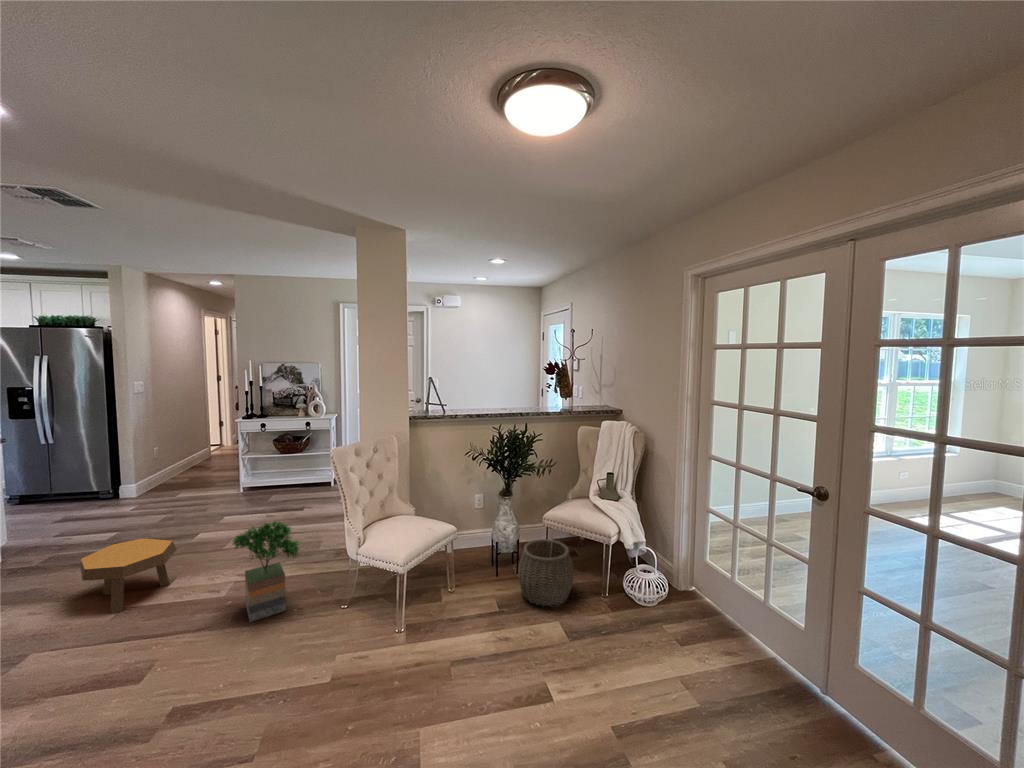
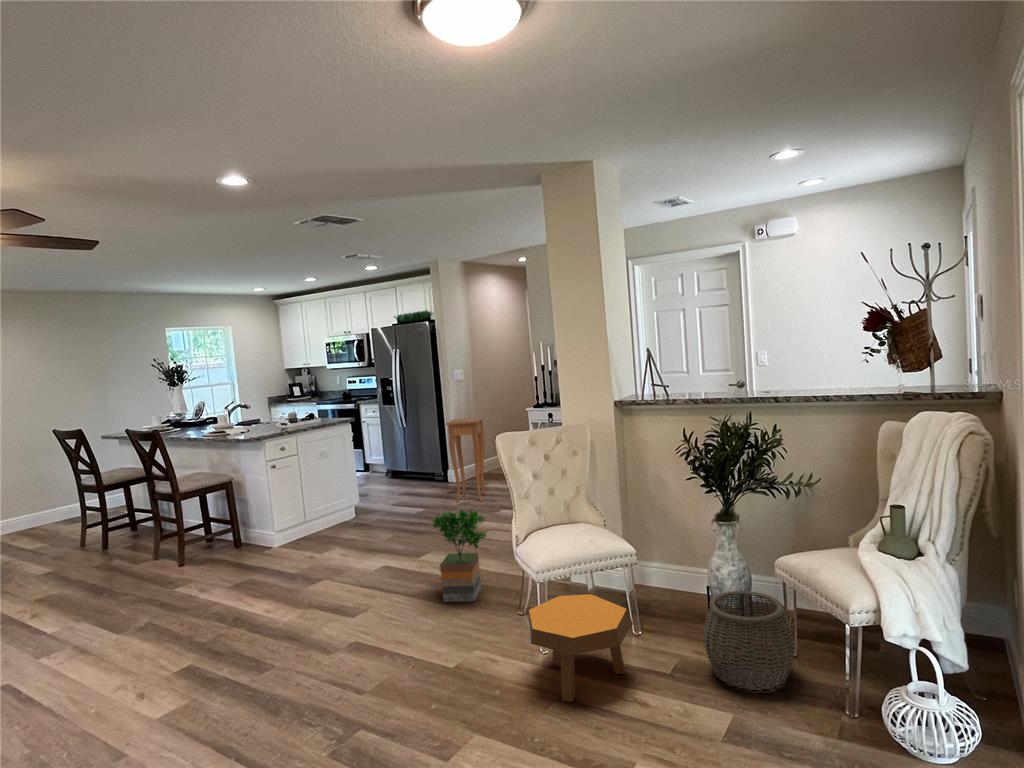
side table: none [148,429,189,518] -> present [446,417,486,502]
footstool: present [81,538,177,614] -> present [529,594,633,702]

